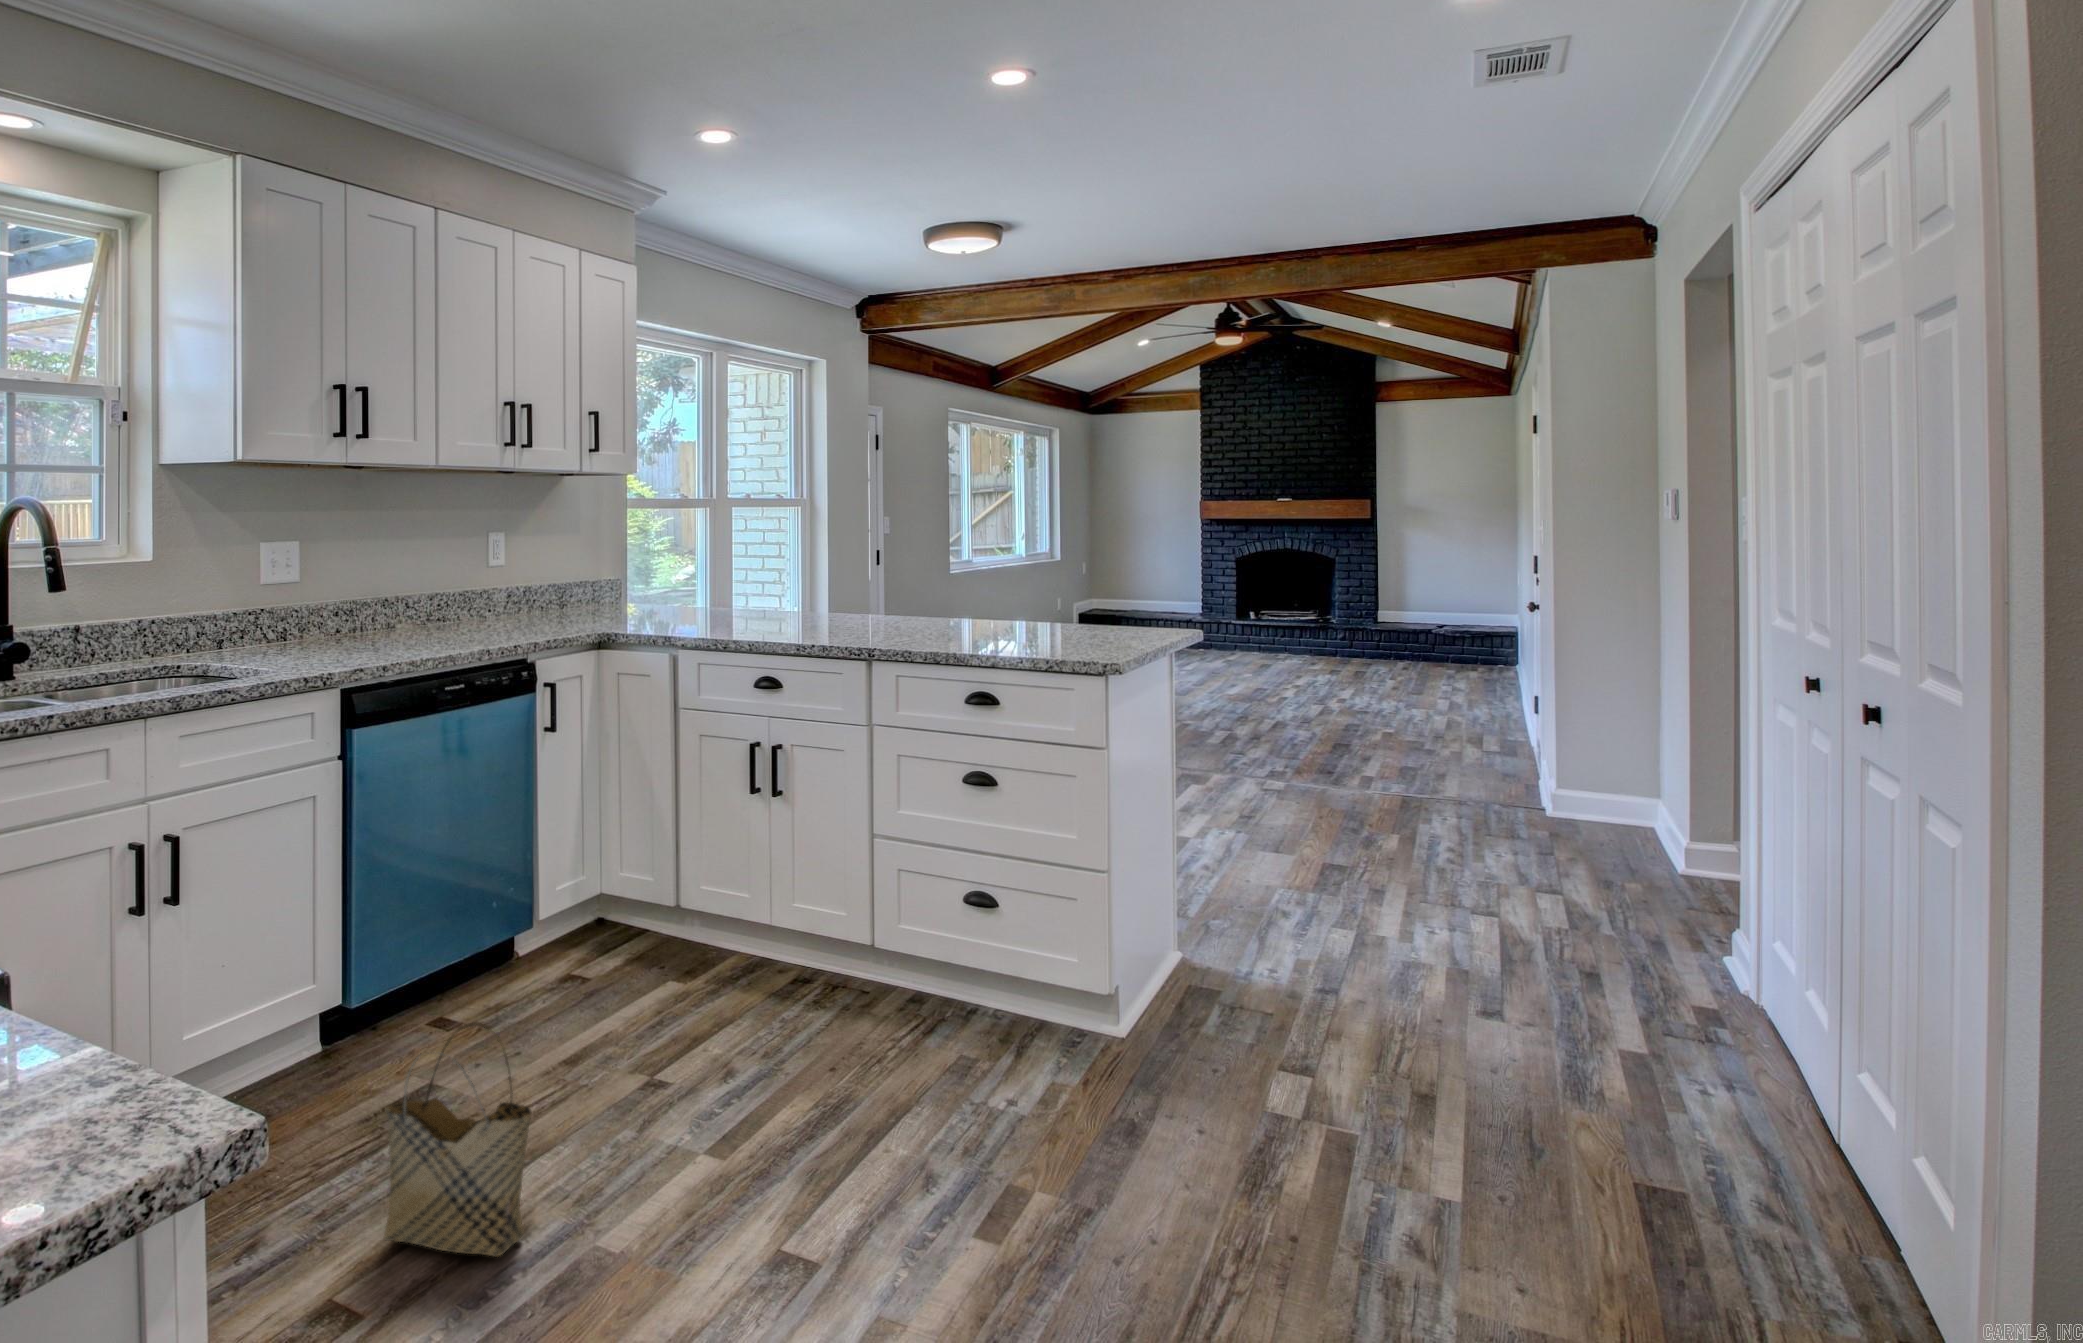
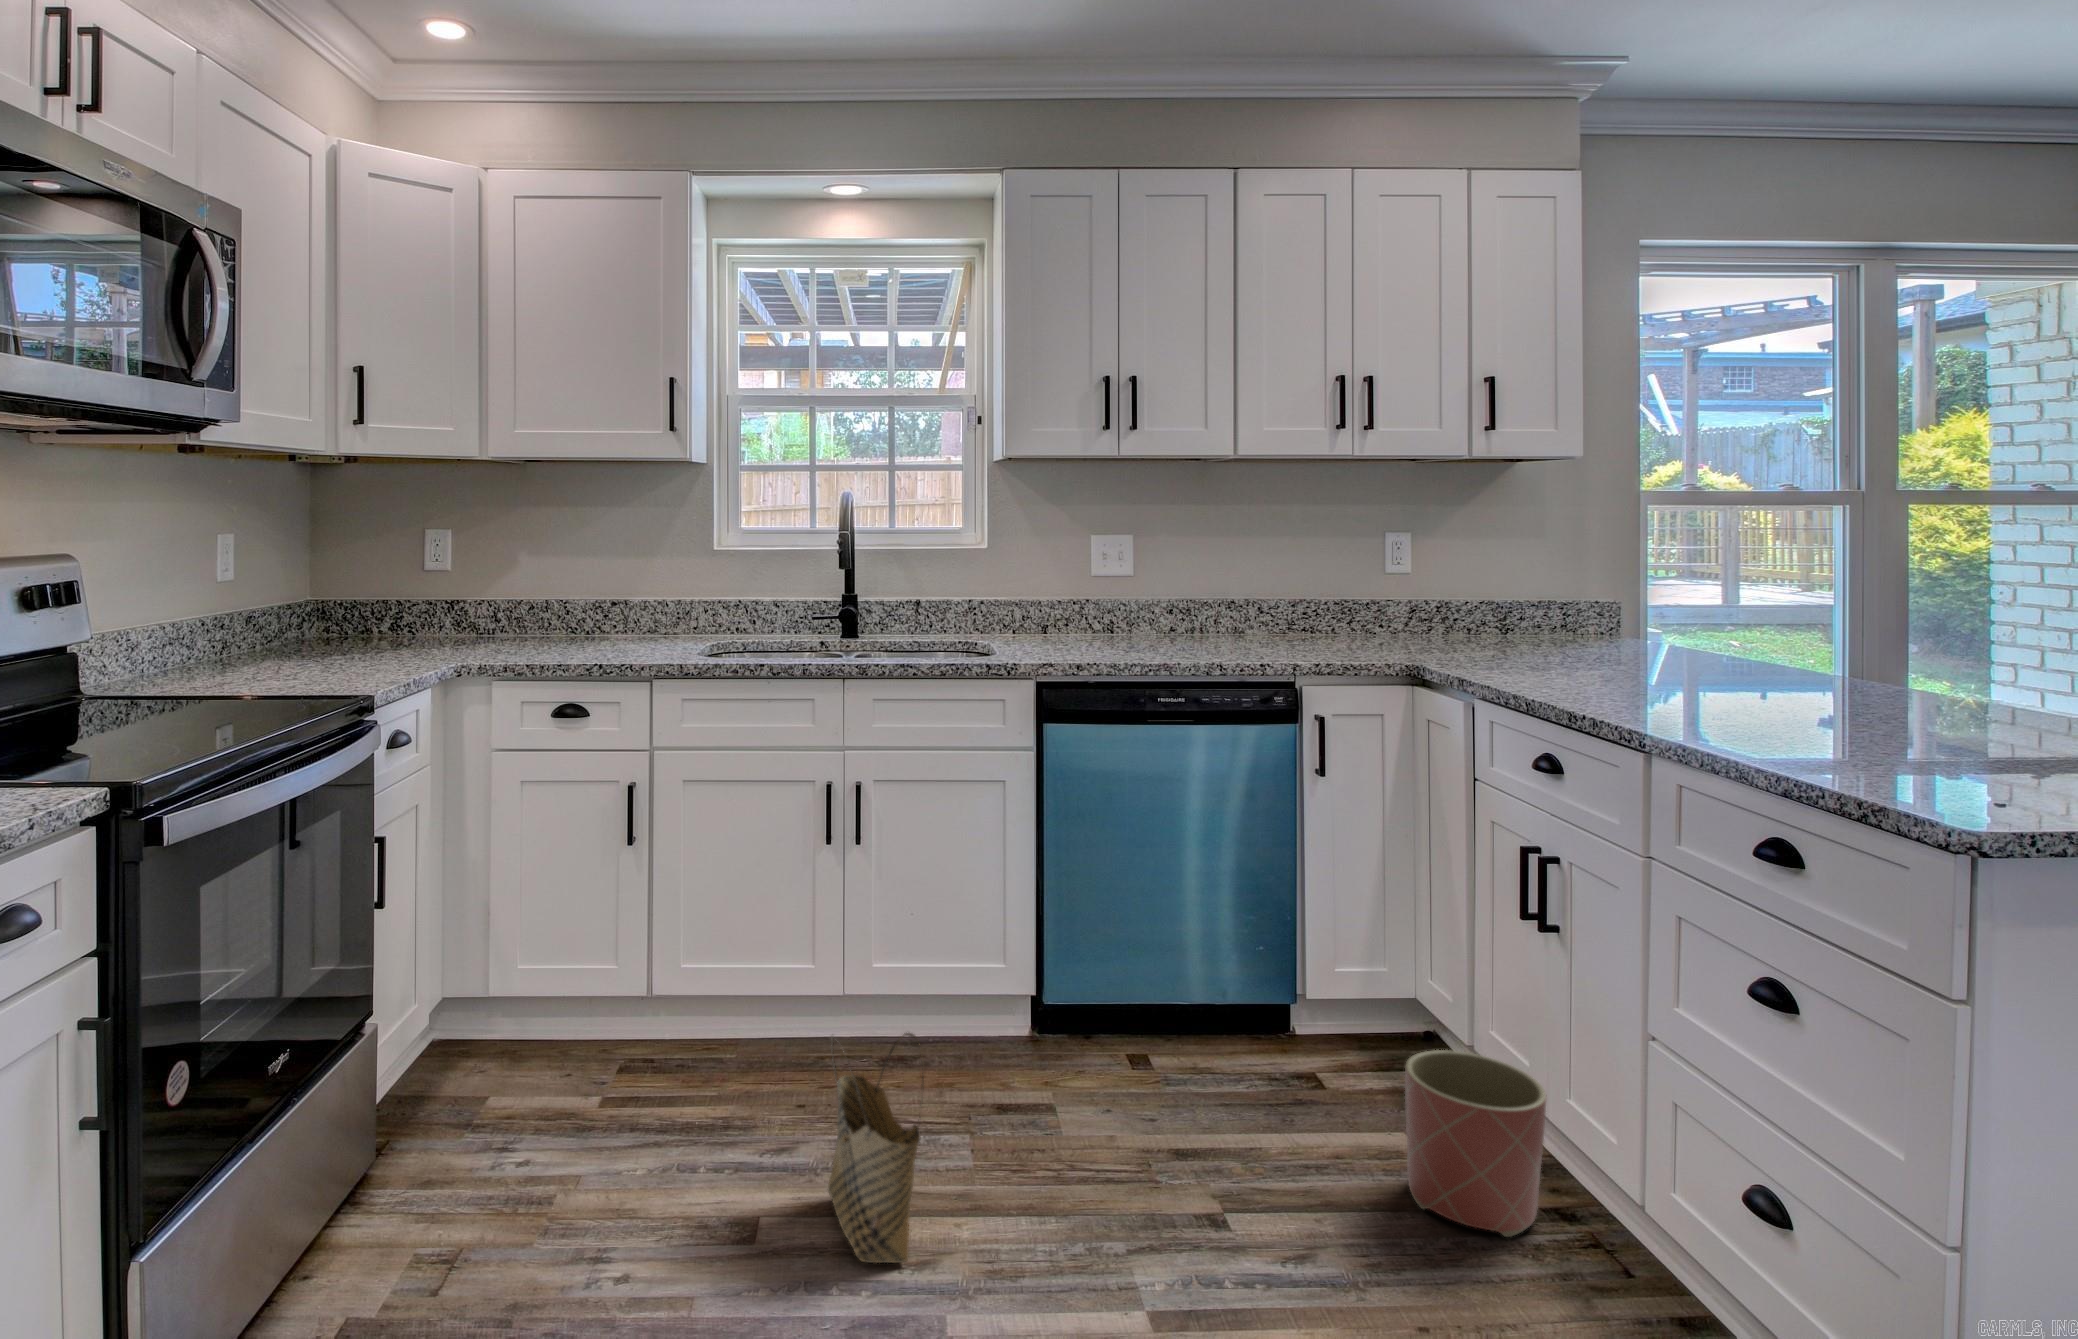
planter: none [701,894,790,1015] -> present [1405,1050,1546,1237]

